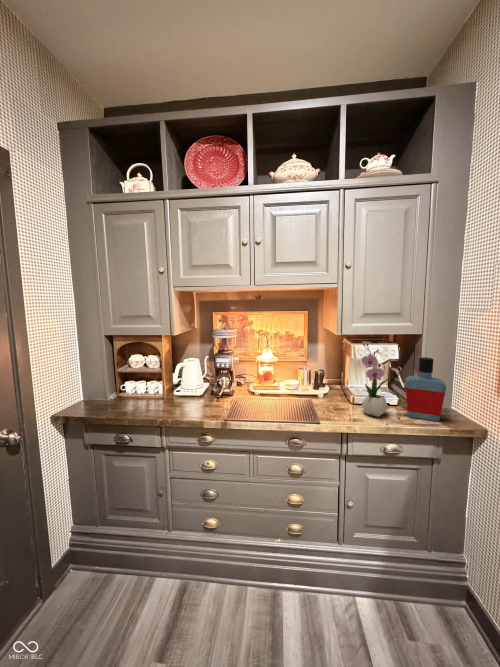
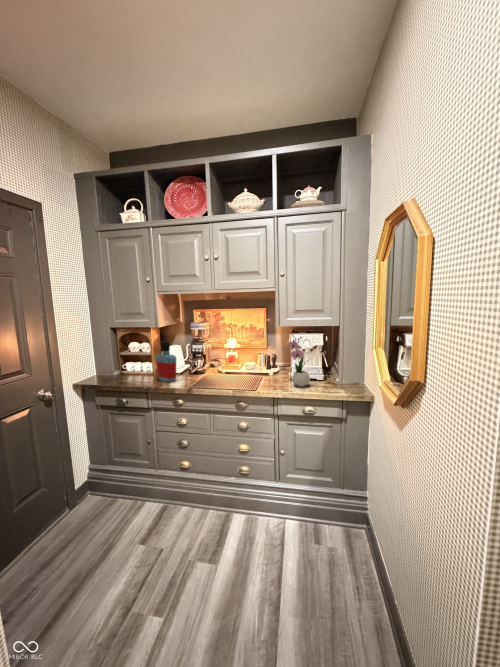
bottle: present [405,357,446,421] -> present [156,341,176,382]

